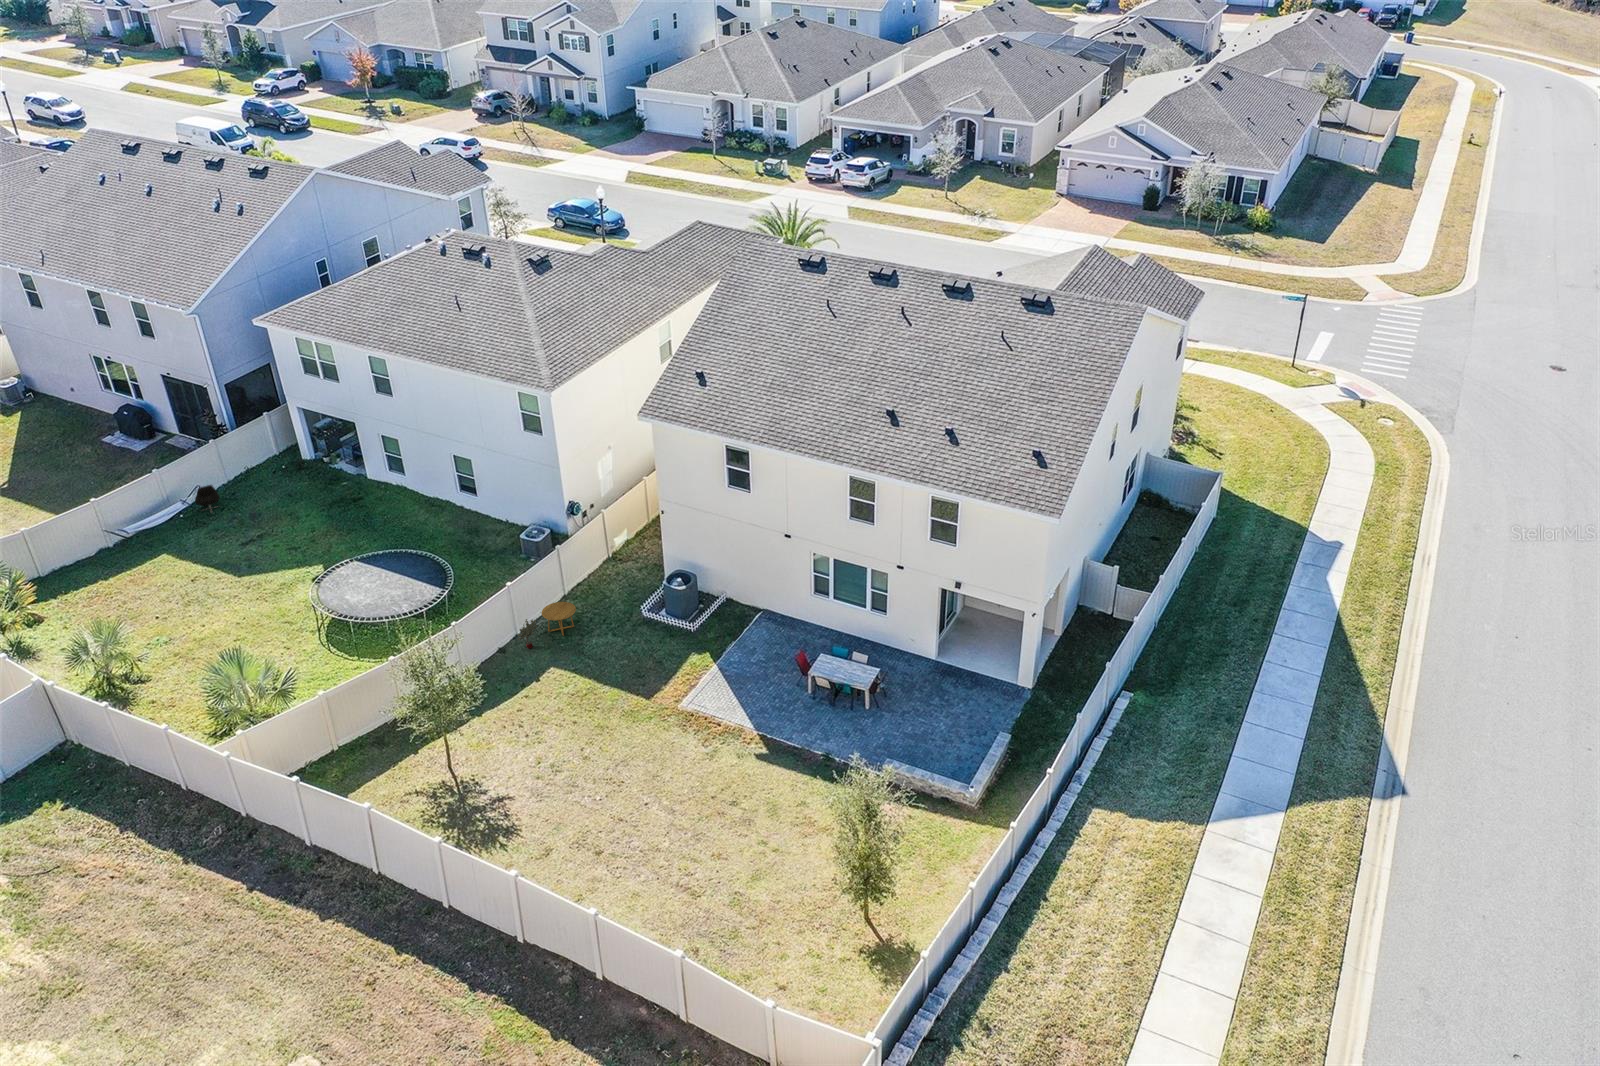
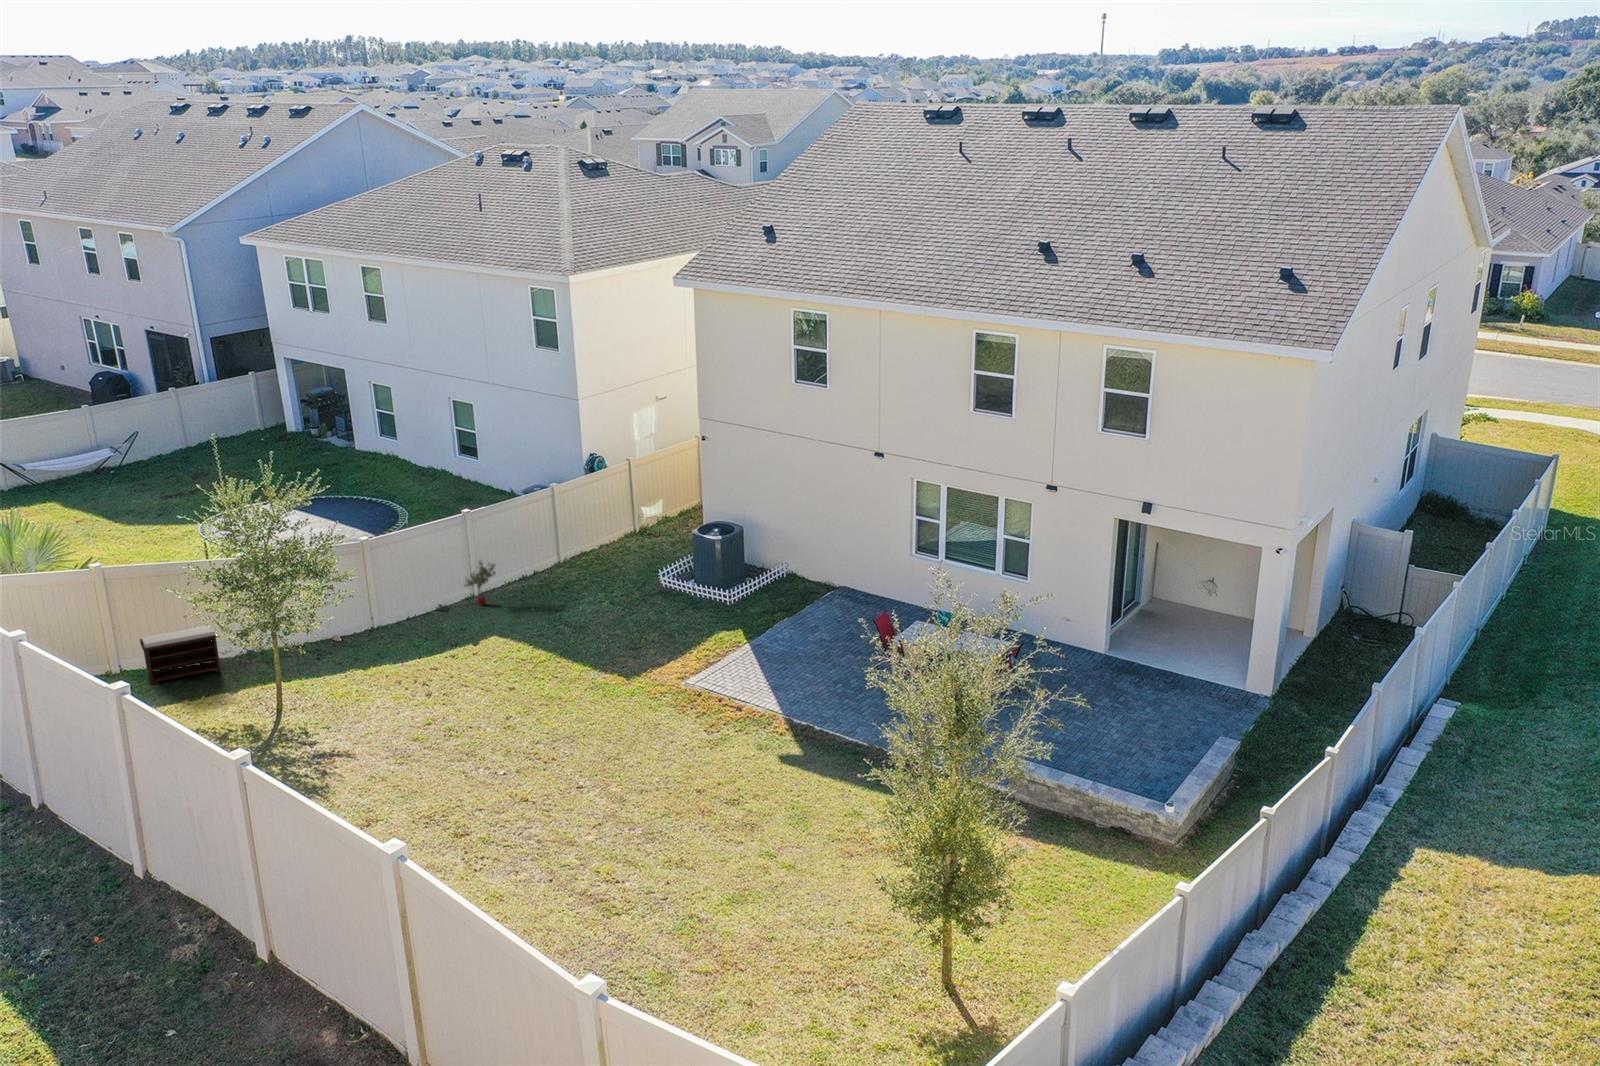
lounge chair: present [195,485,220,509] -> none [133,440,166,471]
round table: present [542,602,576,636] -> none [509,553,560,598]
bench: none [338,707,389,753] -> present [140,627,221,686]

